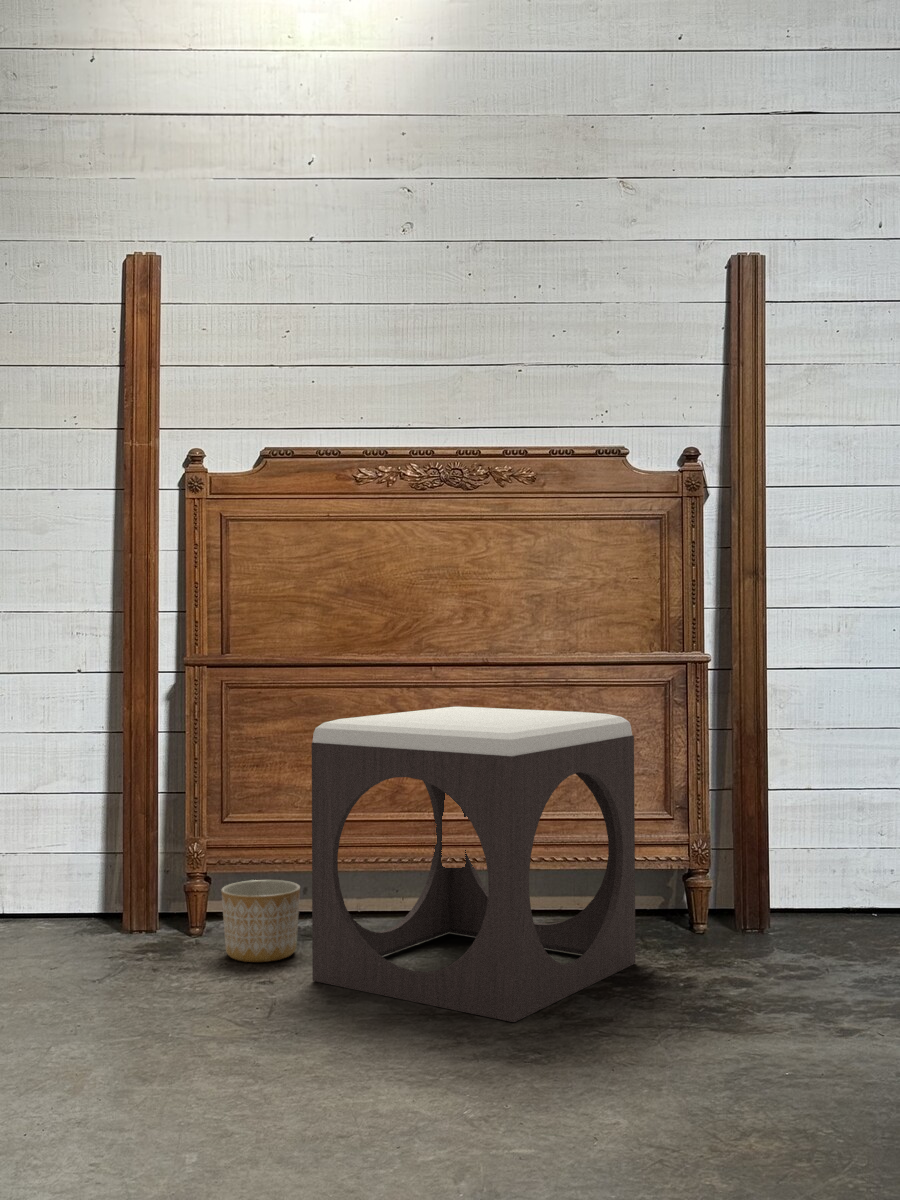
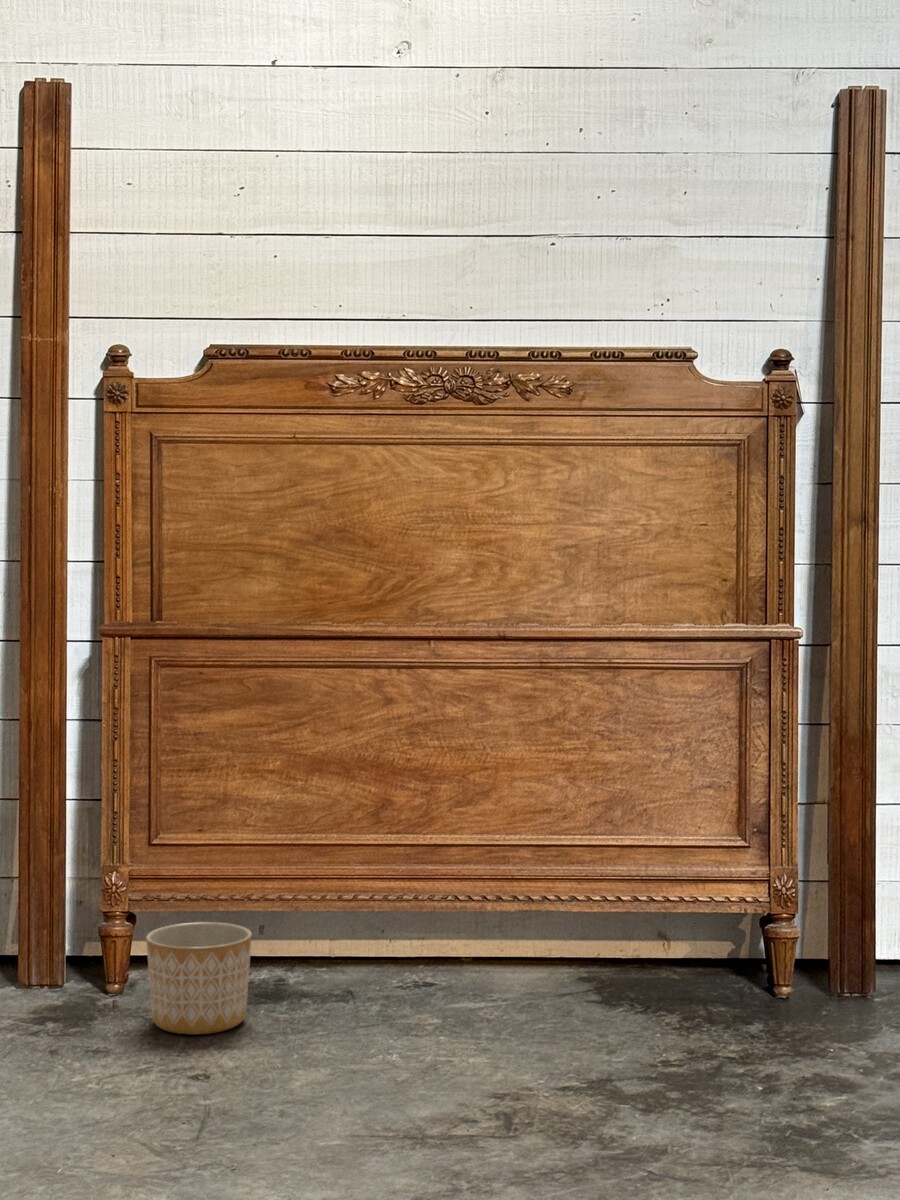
footstool: present [312,706,635,1022] -> none [265,695,701,1135]

